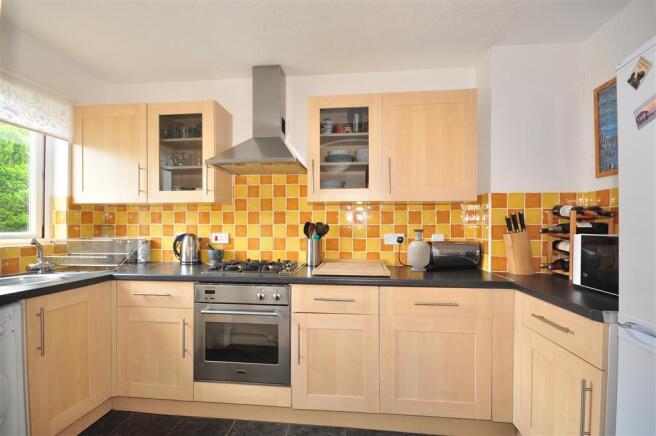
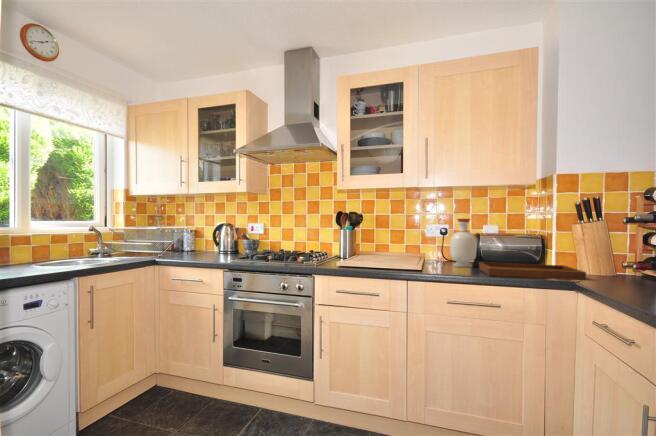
tray: none [434,253,518,280] -> present [479,246,586,280]

